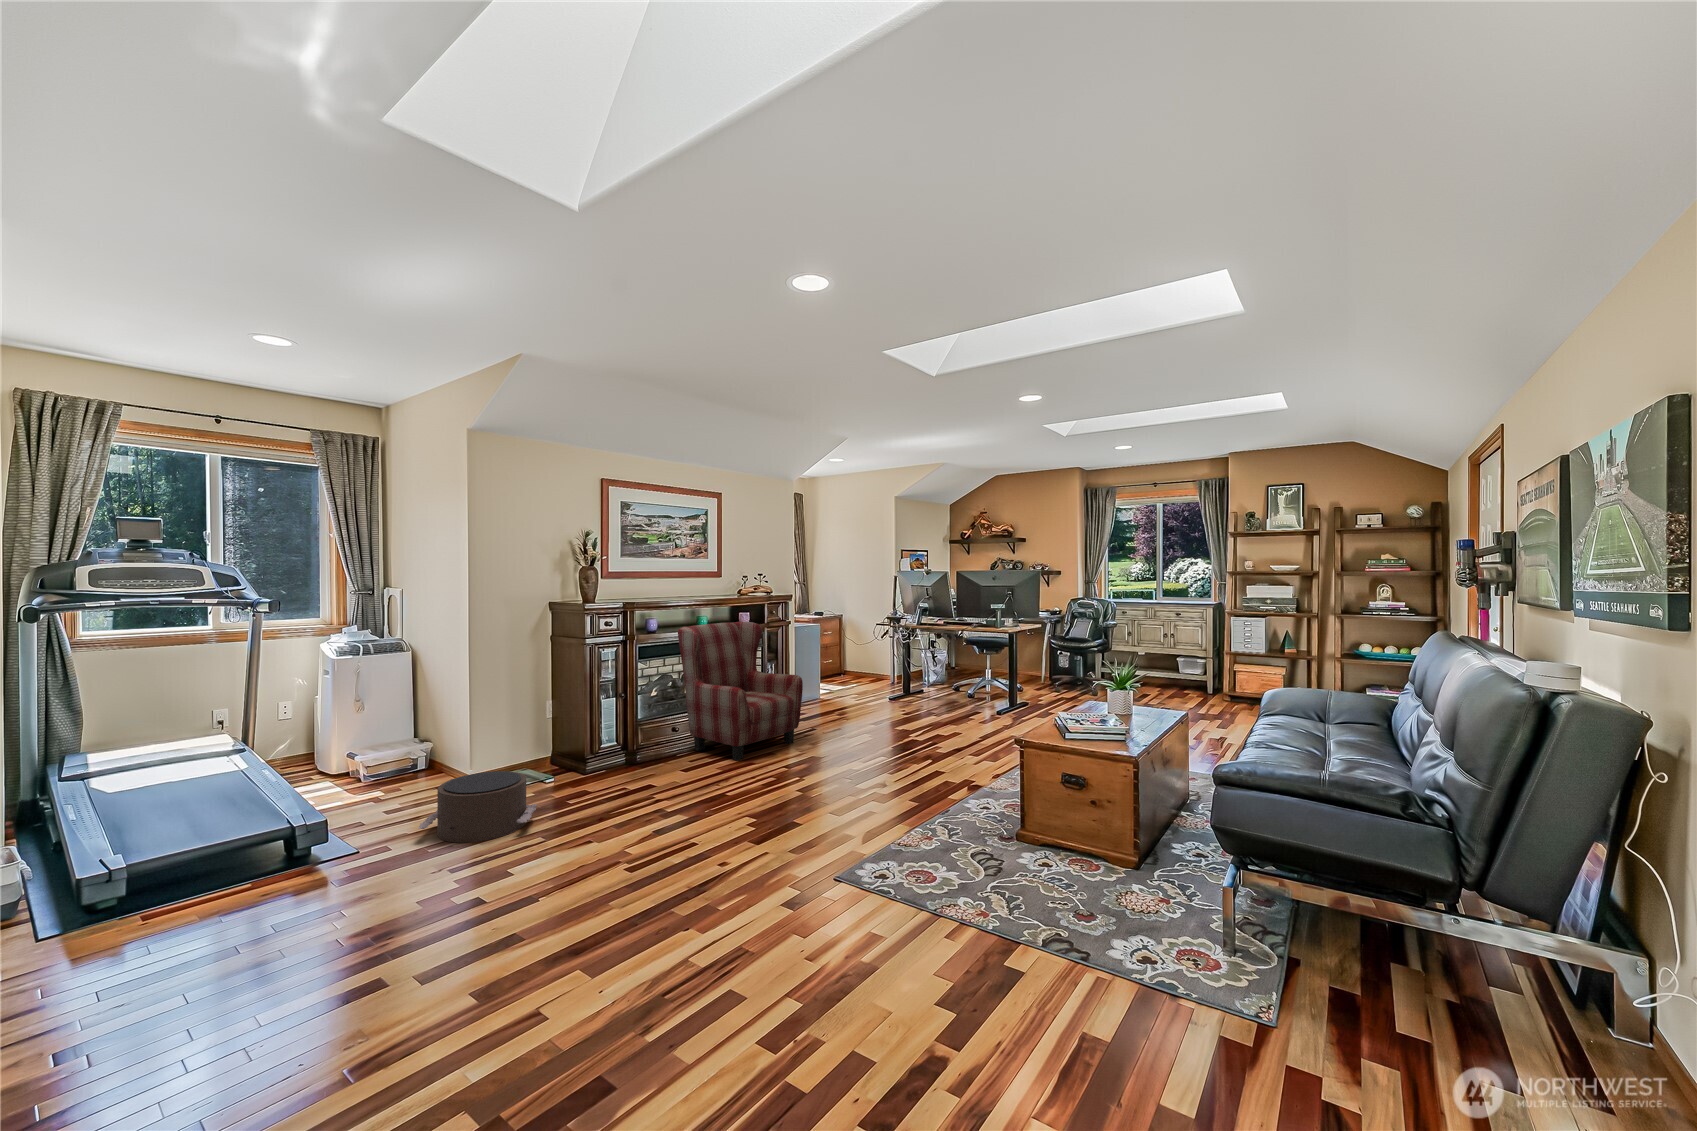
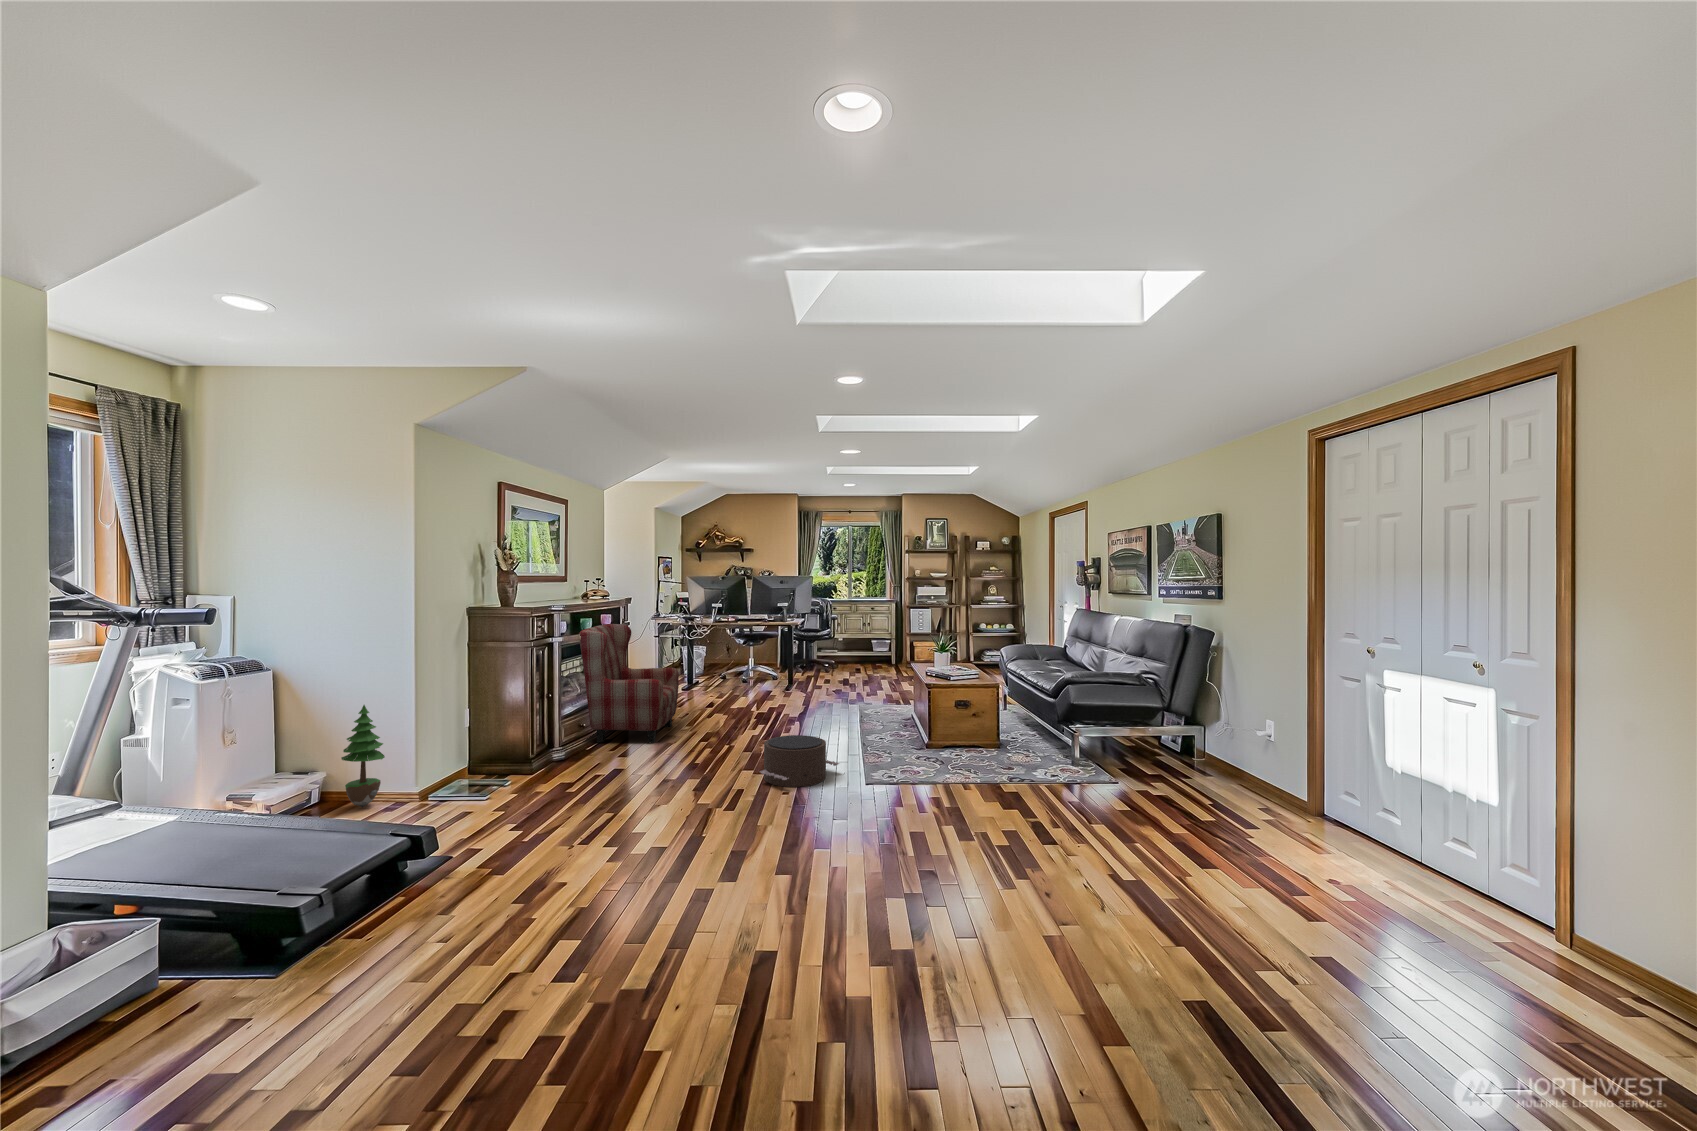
potted tree: none [408,686,447,781] -> present [341,705,385,807]
pouf: present [418,771,537,843] -> present [759,735,839,787]

